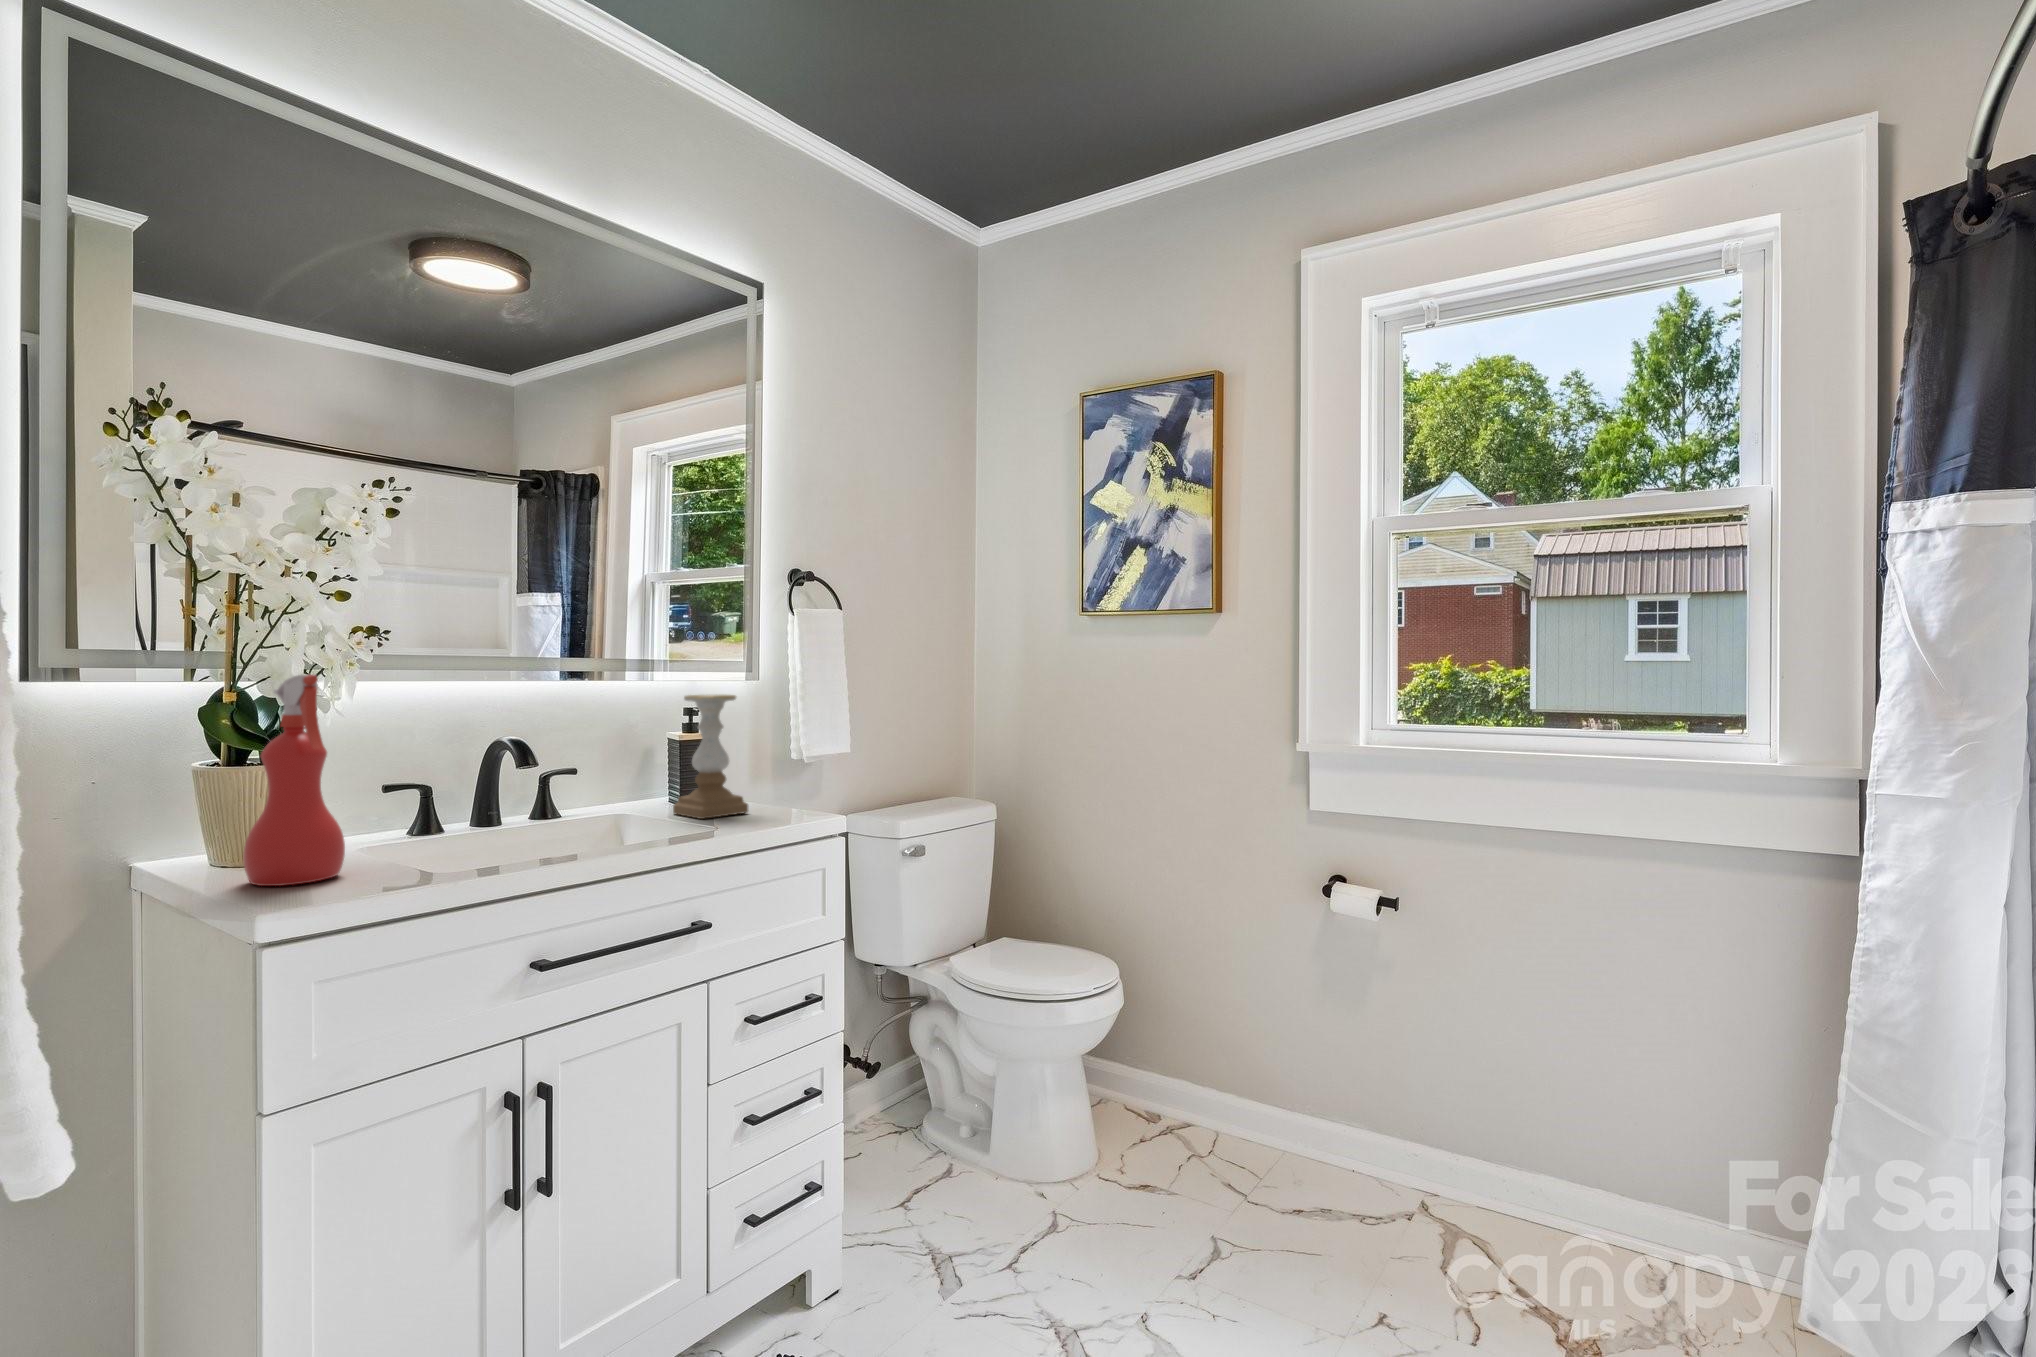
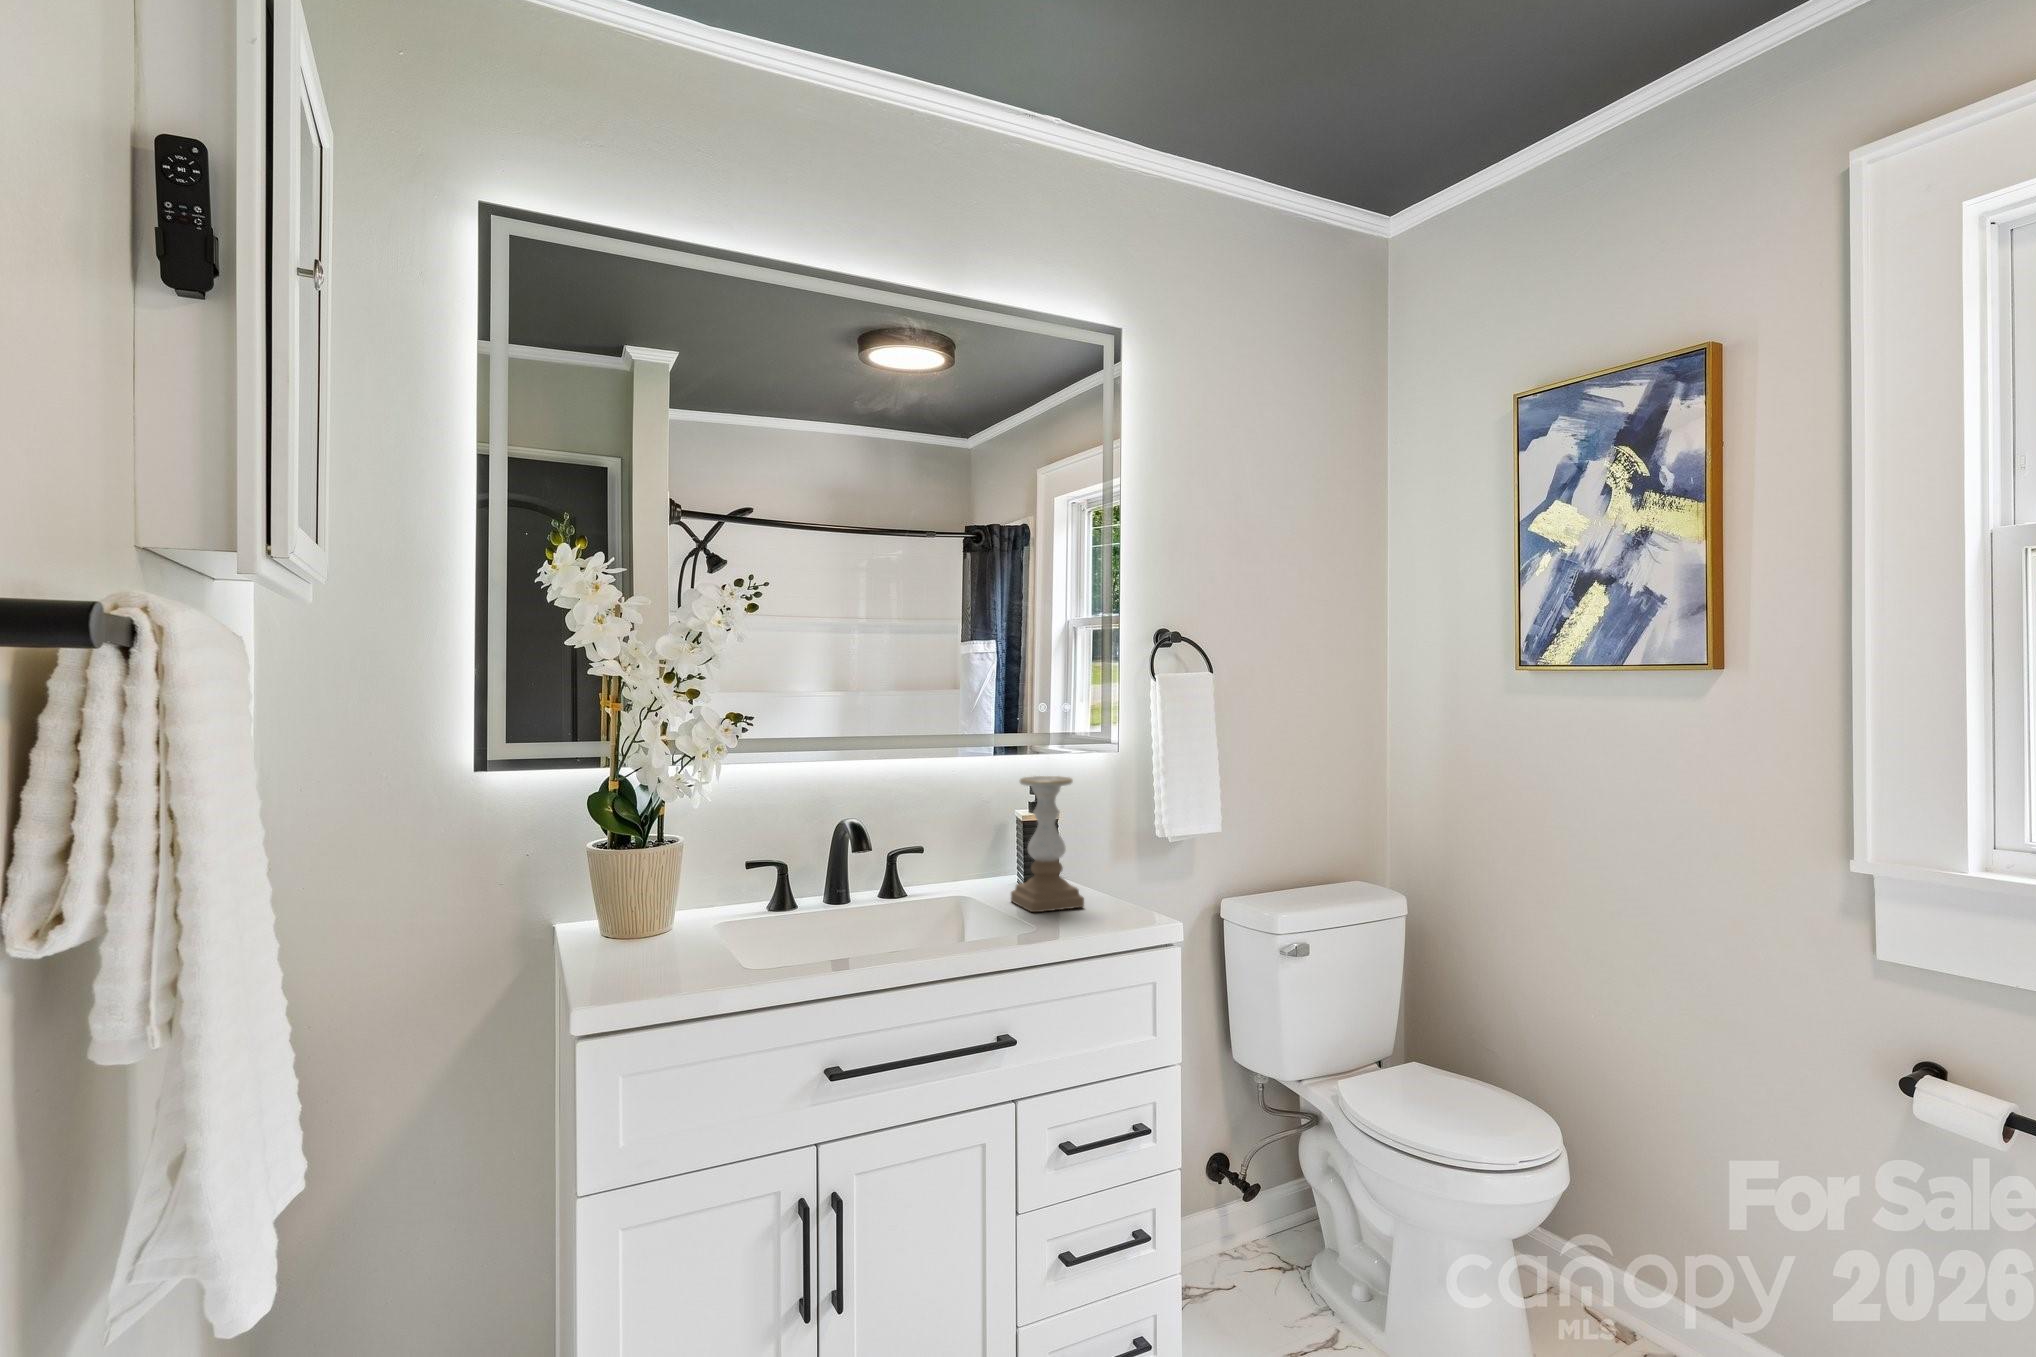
spray bottle: present [243,674,345,886] -> none [606,777,685,970]

